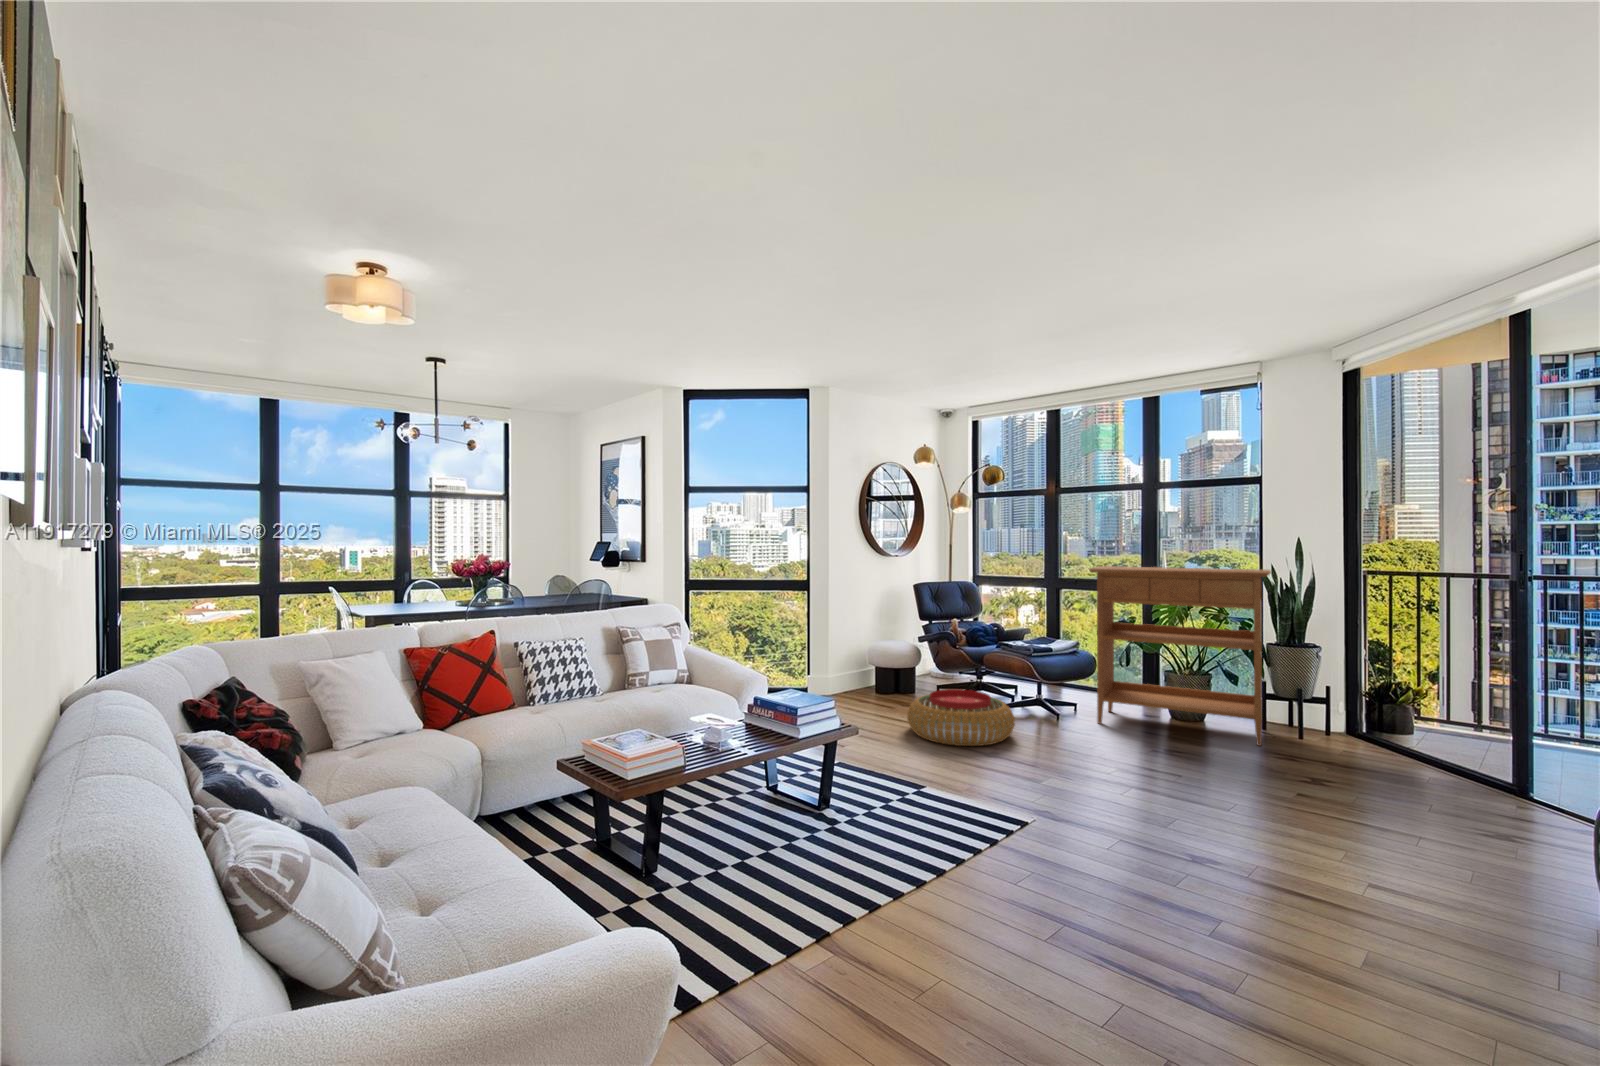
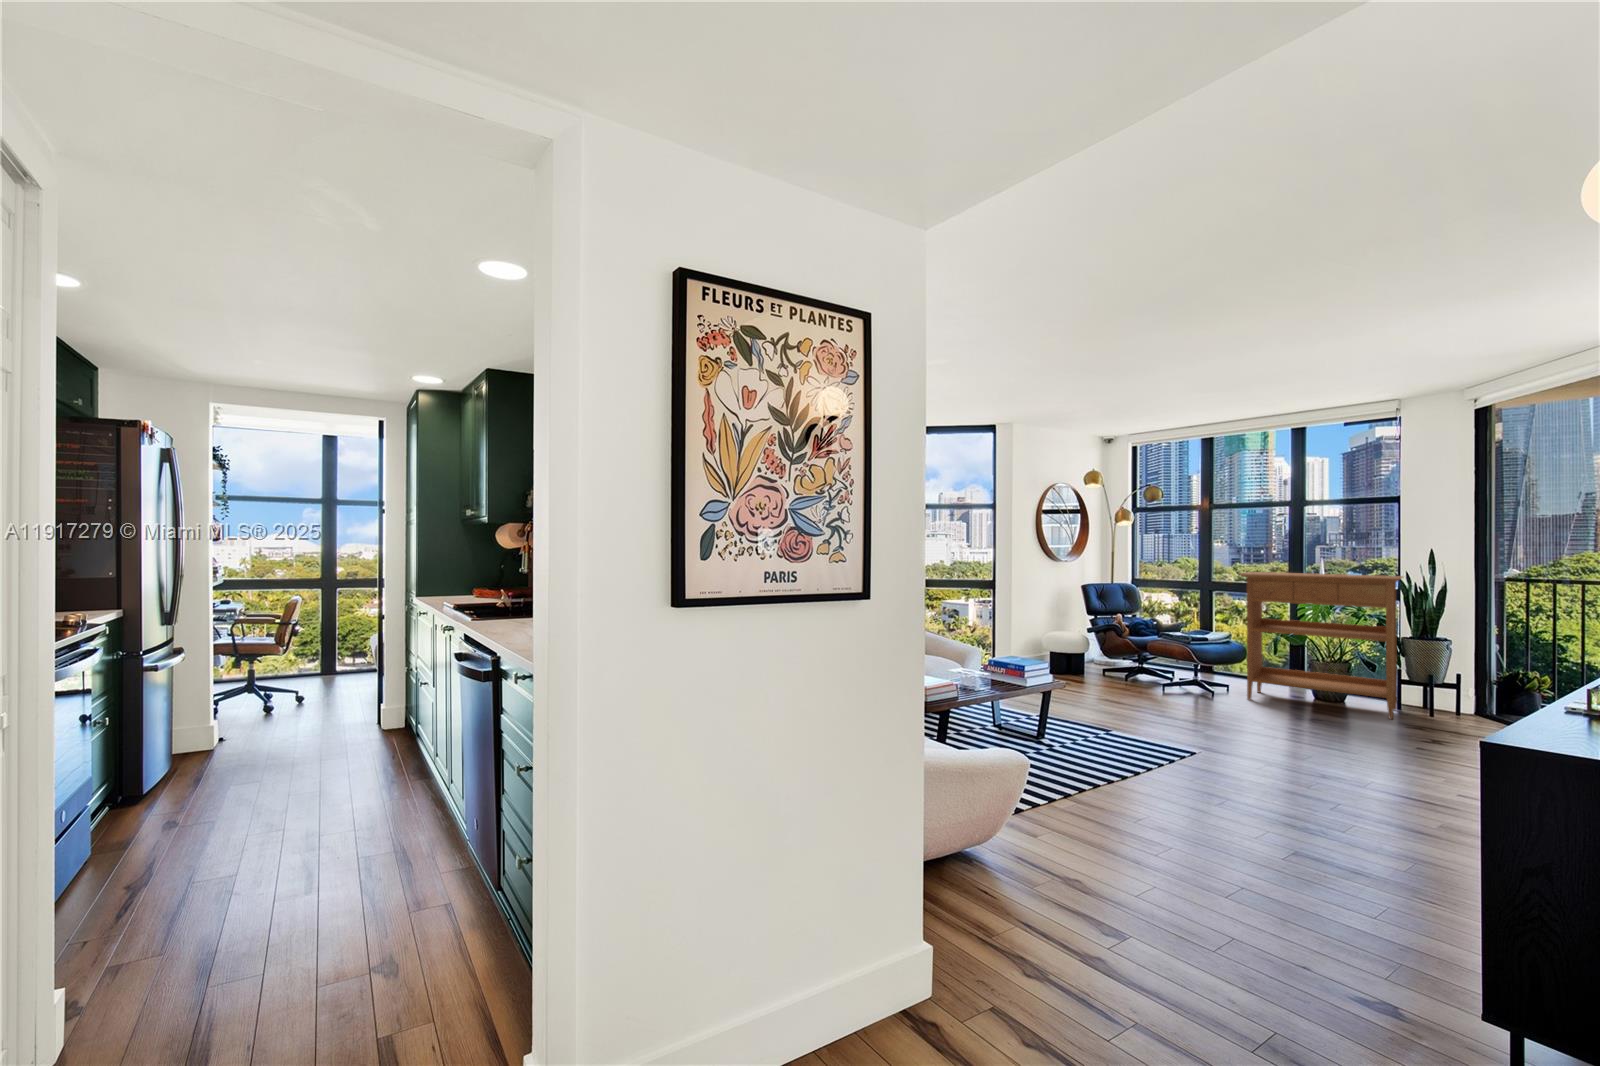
pouf: present [907,689,1015,746] -> none [1086,668,1176,709]

